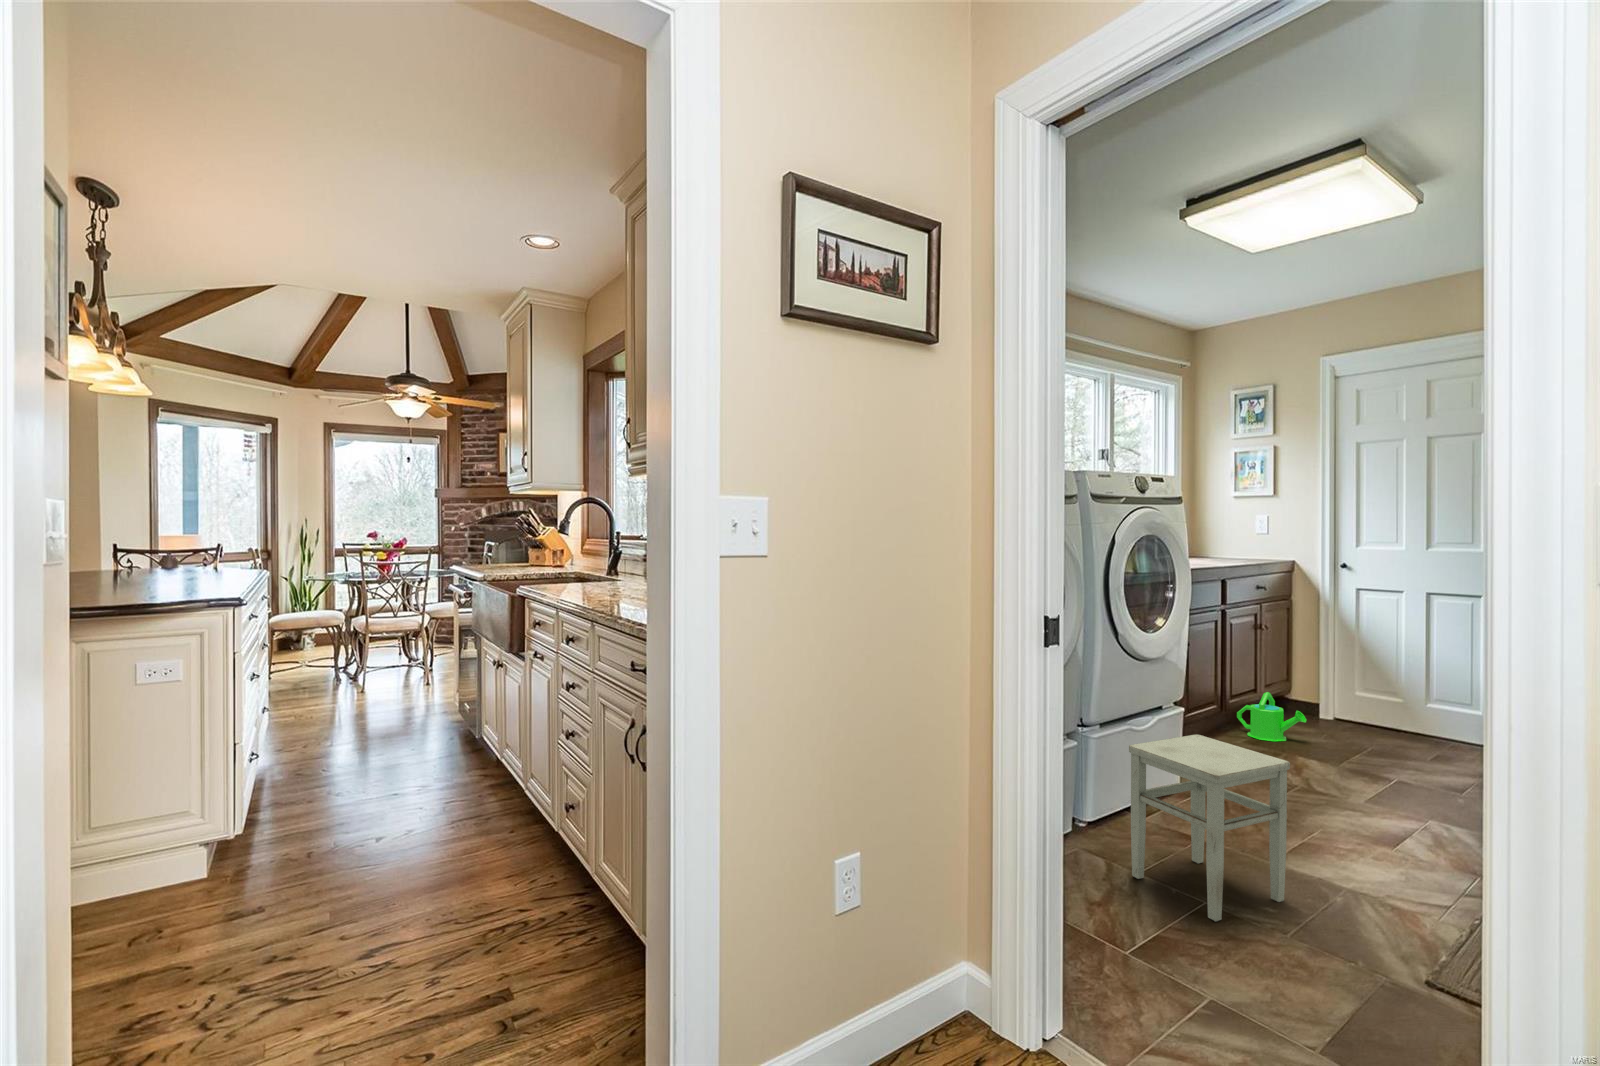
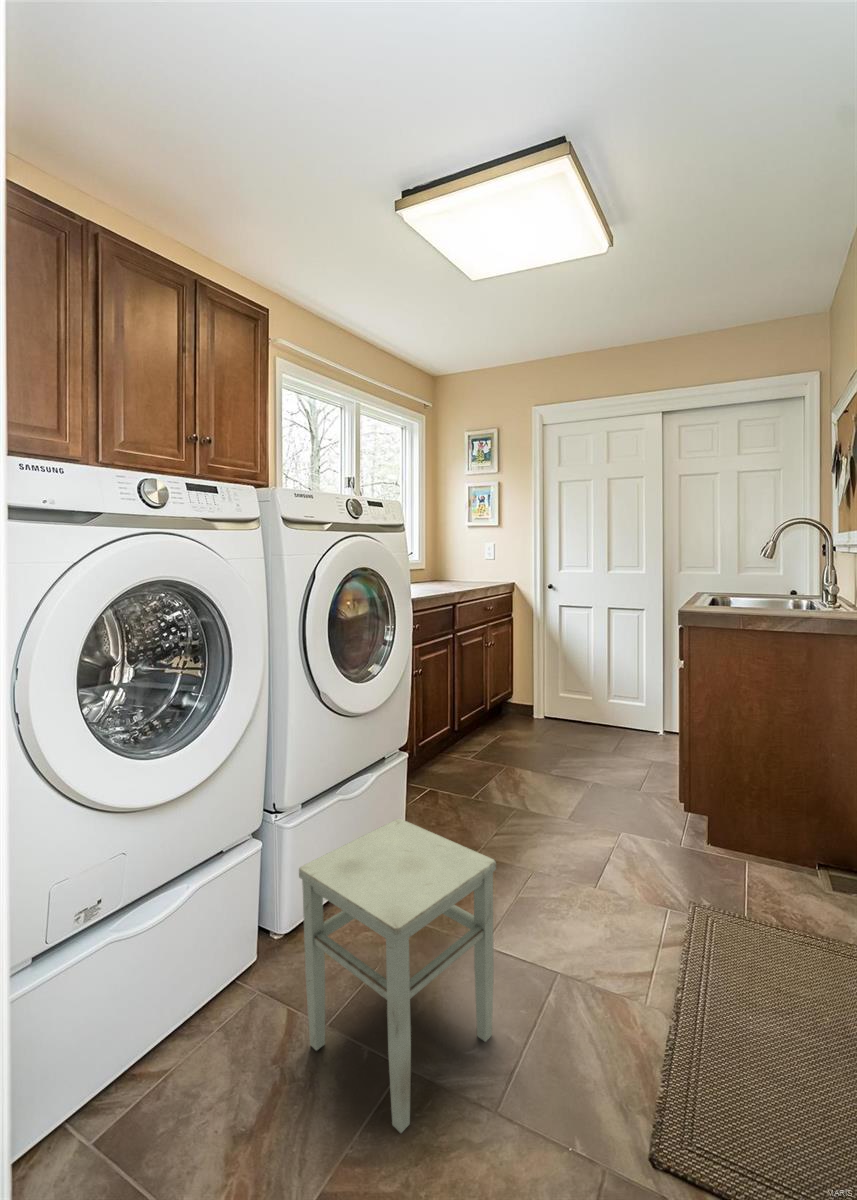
watering can: present [1237,692,1307,742] -> none [470,706,524,752]

